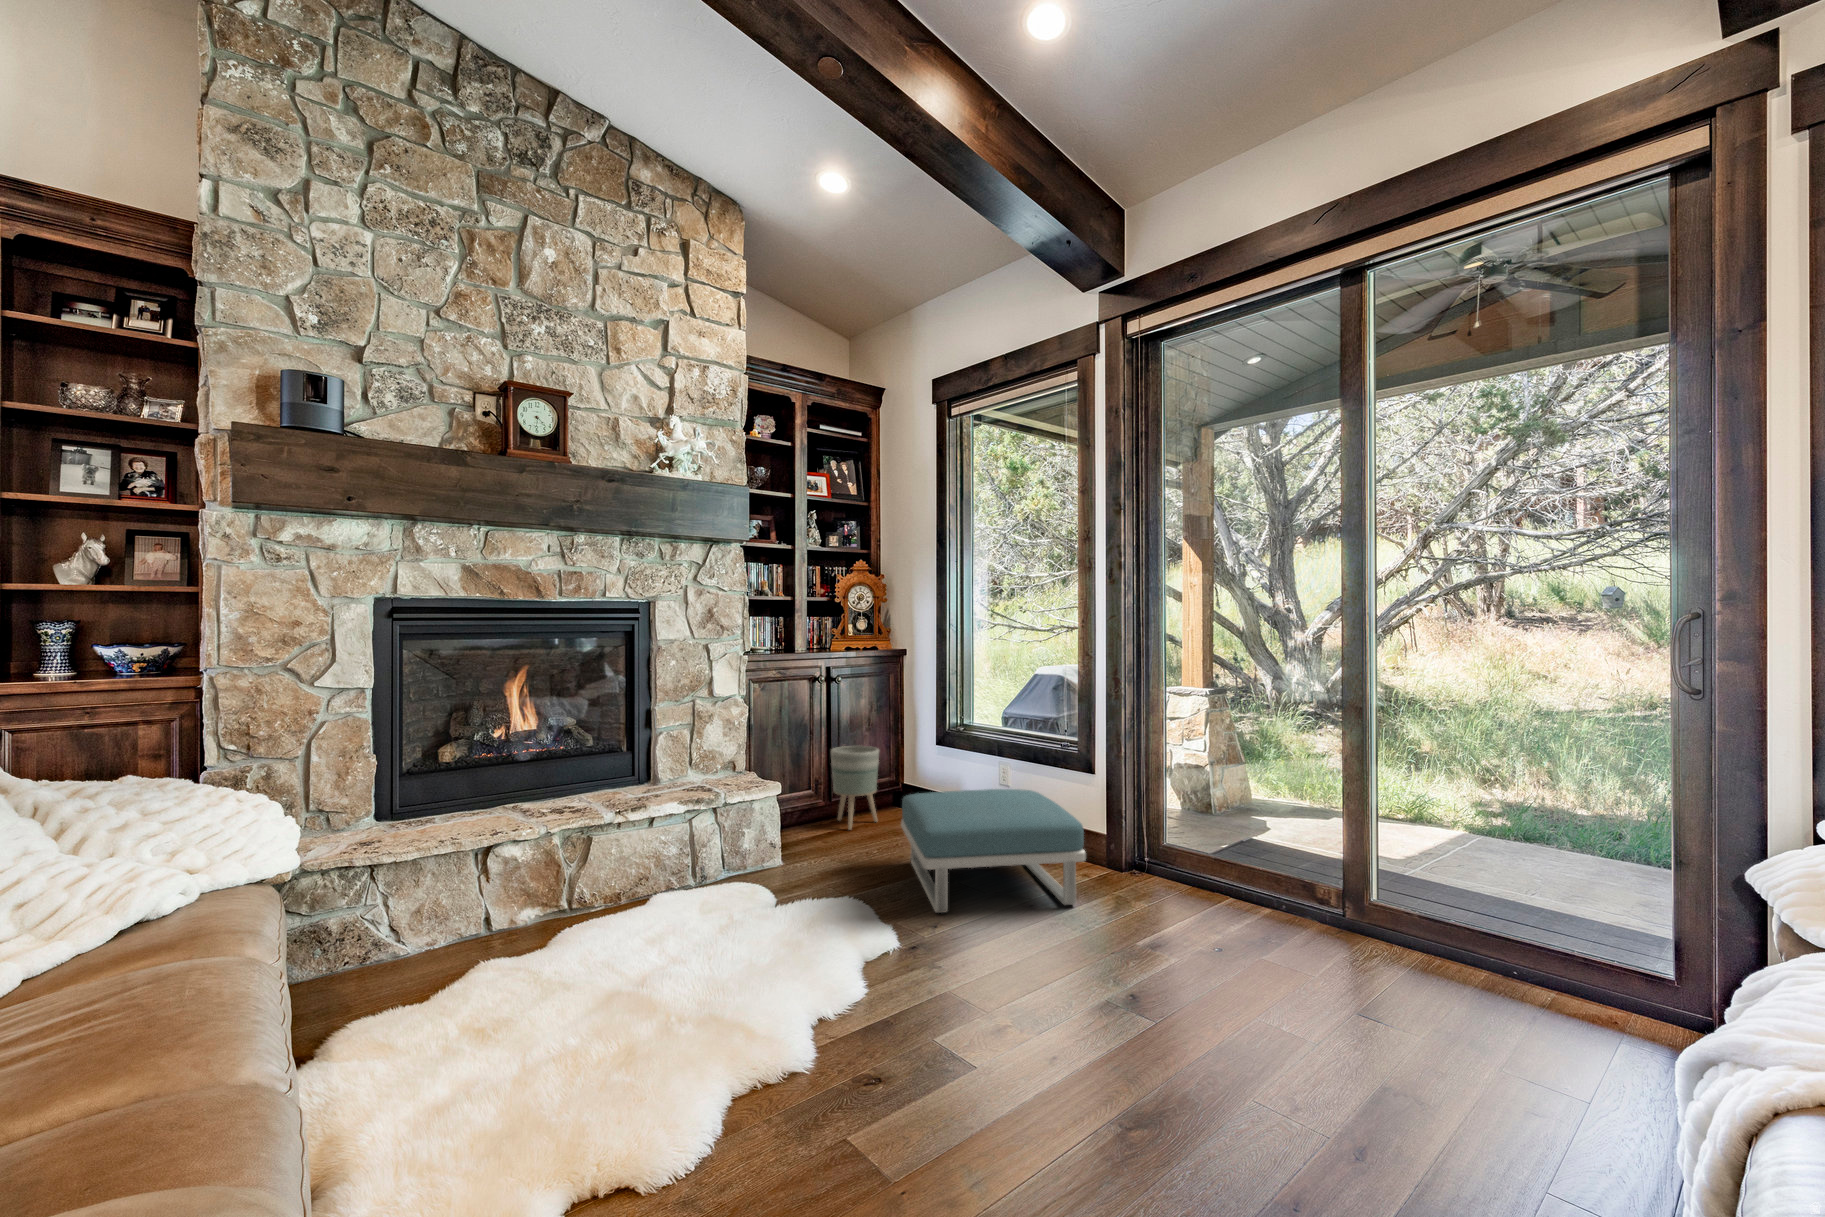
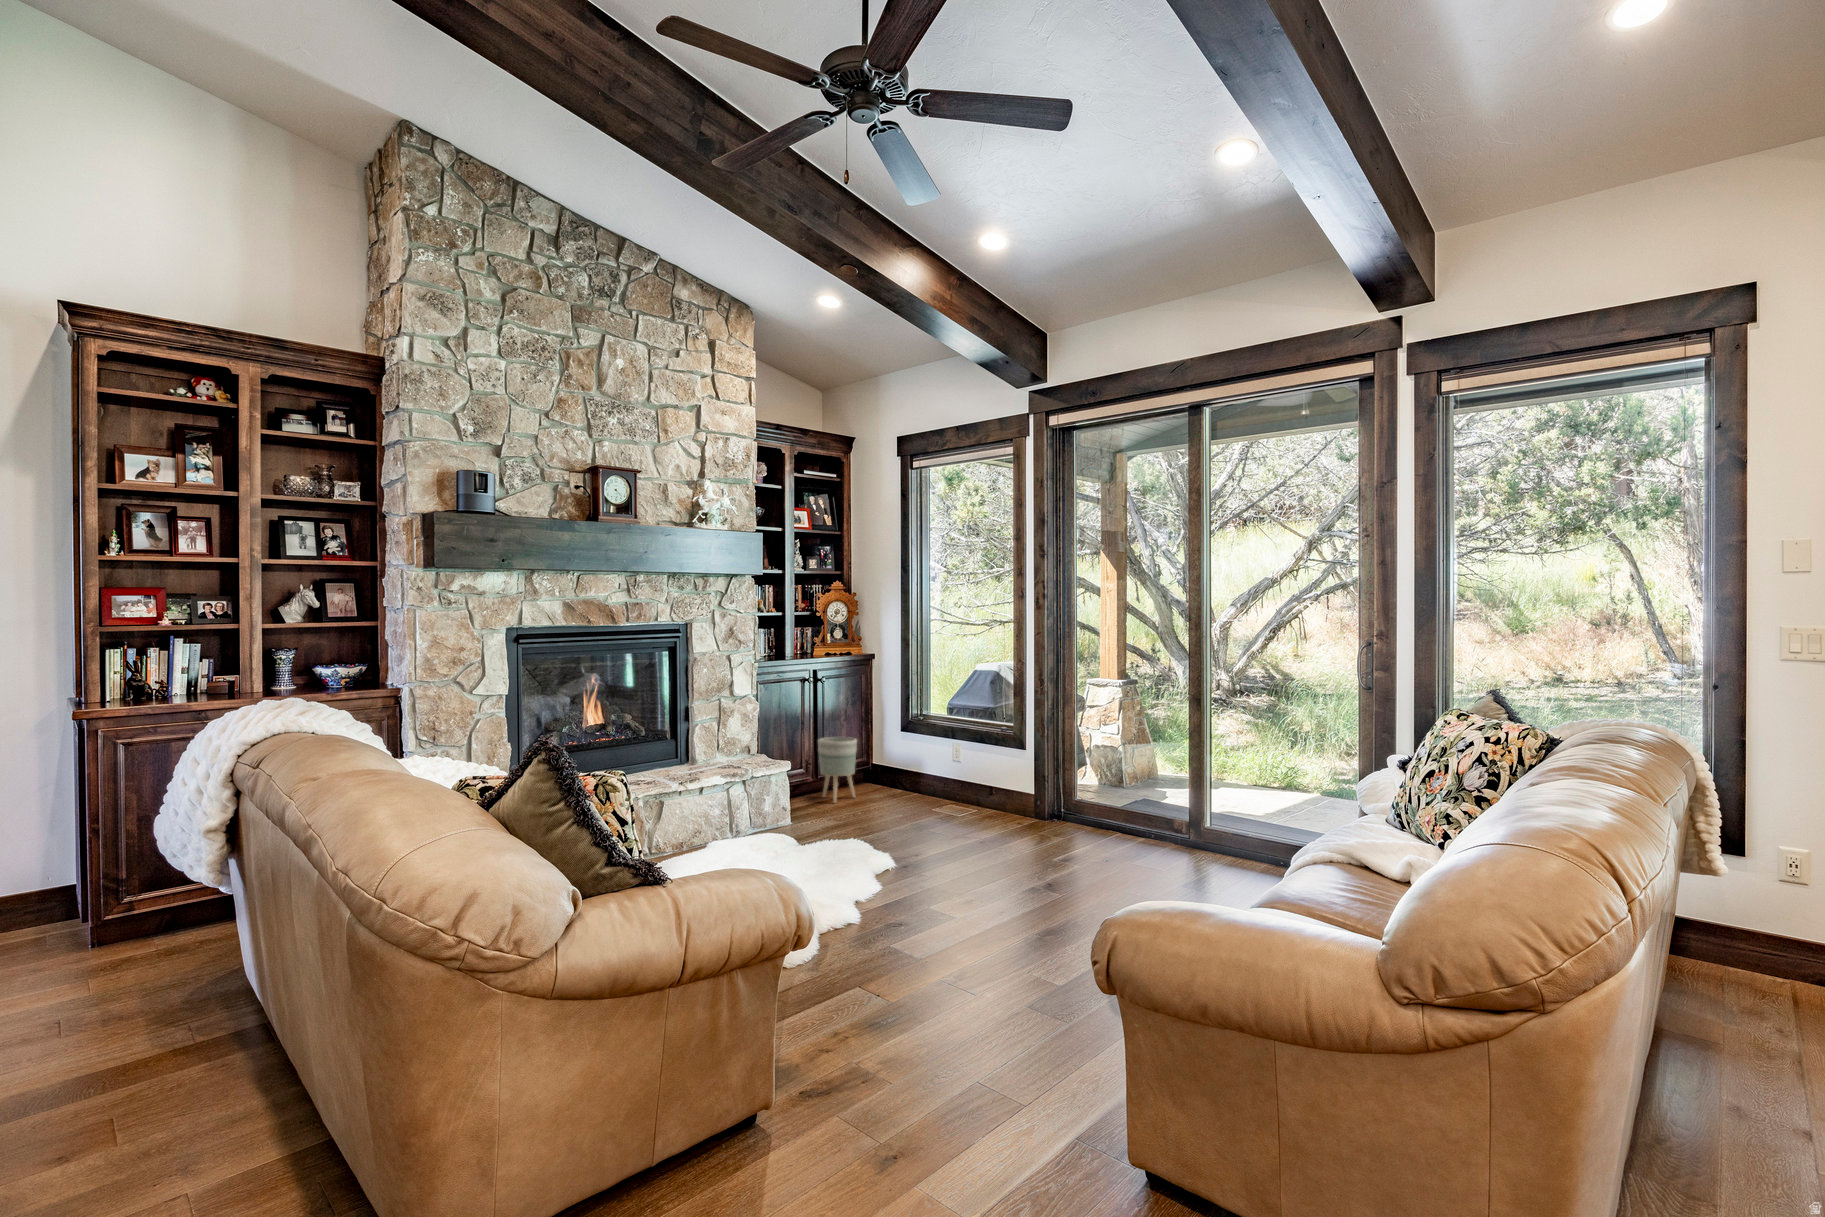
footstool: present [901,789,1086,913] -> none [881,766,1016,848]

